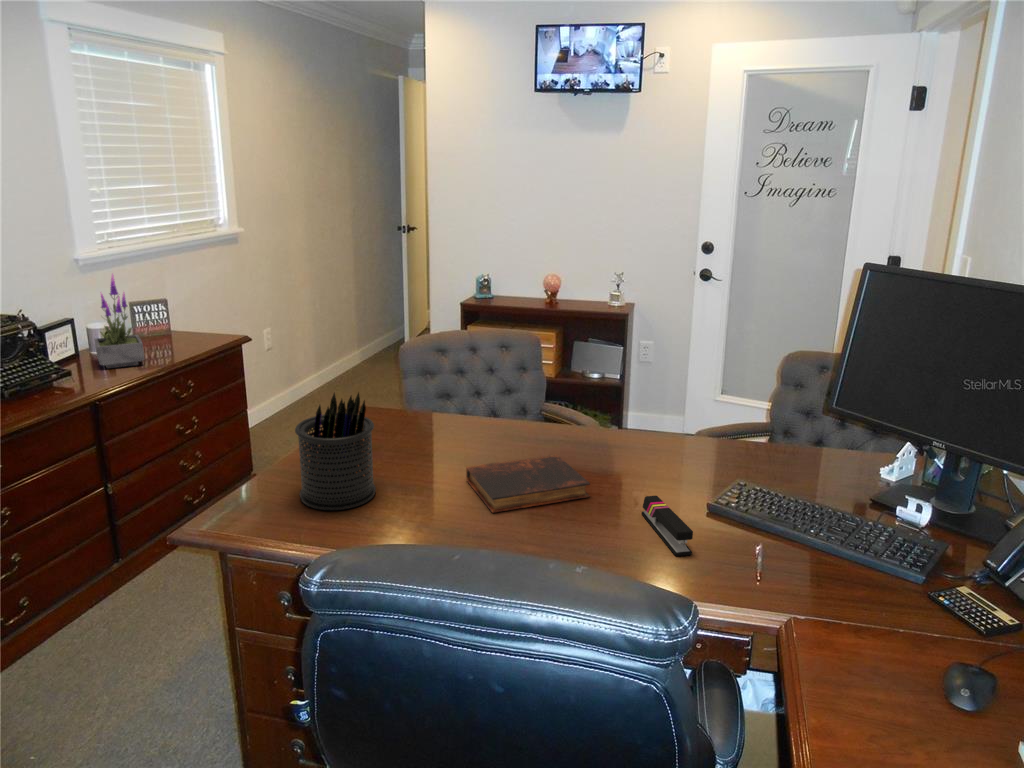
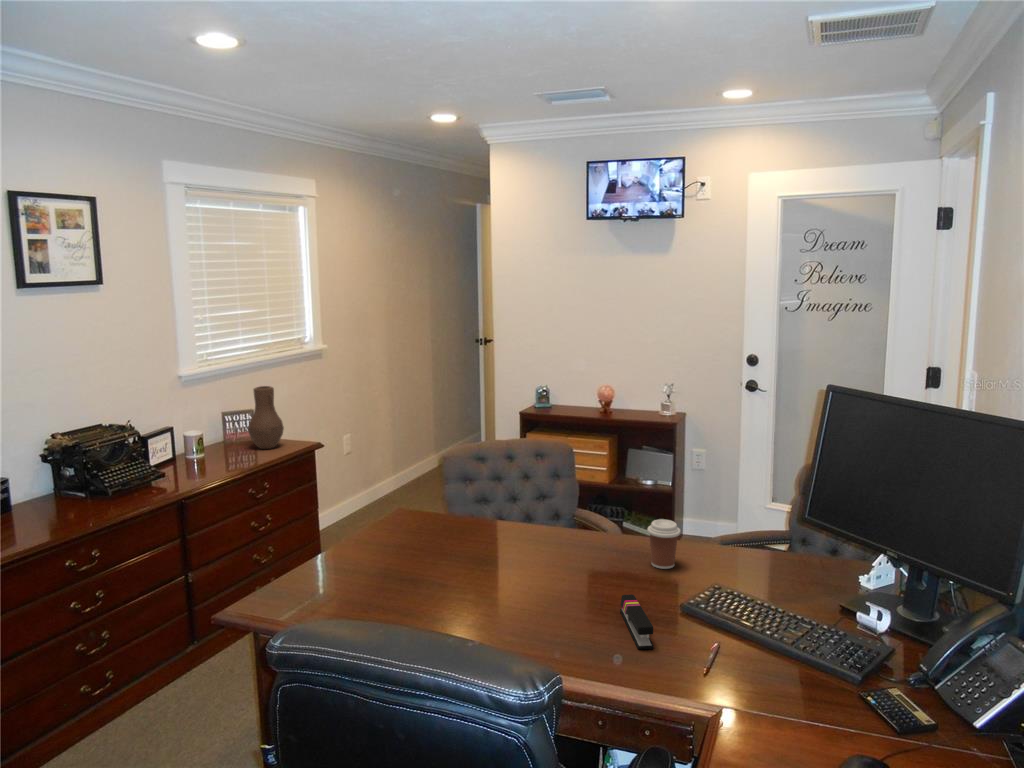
vase: none [163,272,205,344] -> present [248,386,284,449]
potted plant: present [94,274,144,368] -> none [188,389,228,471]
pen holder: present [295,393,376,510] -> none [324,495,392,598]
coffee cup: none [655,413,691,466] -> present [647,519,680,569]
book: present [466,454,590,513] -> none [472,555,578,605]

